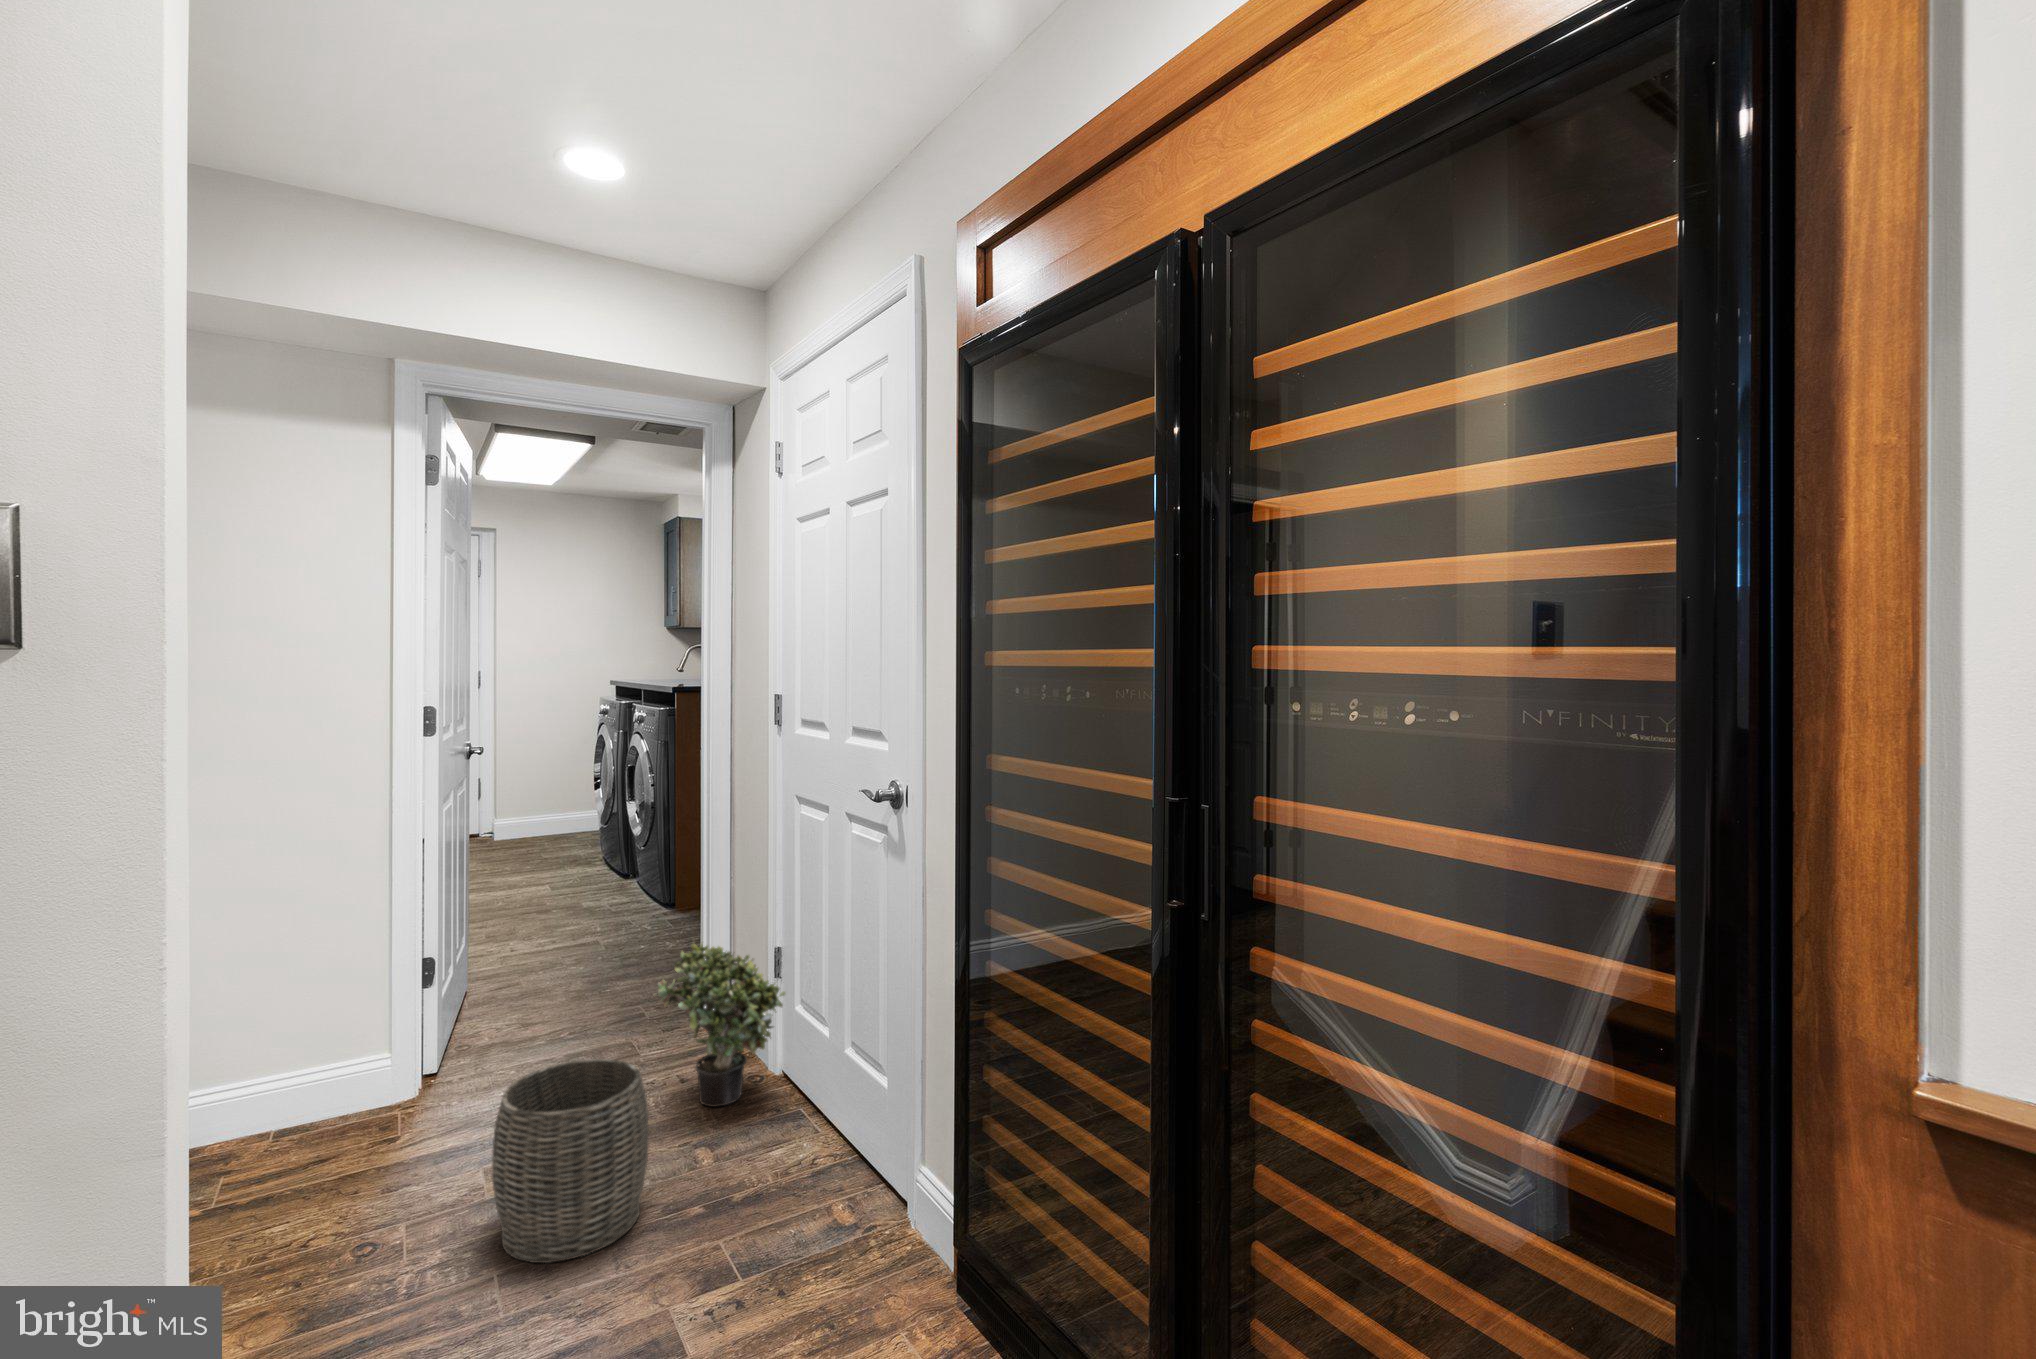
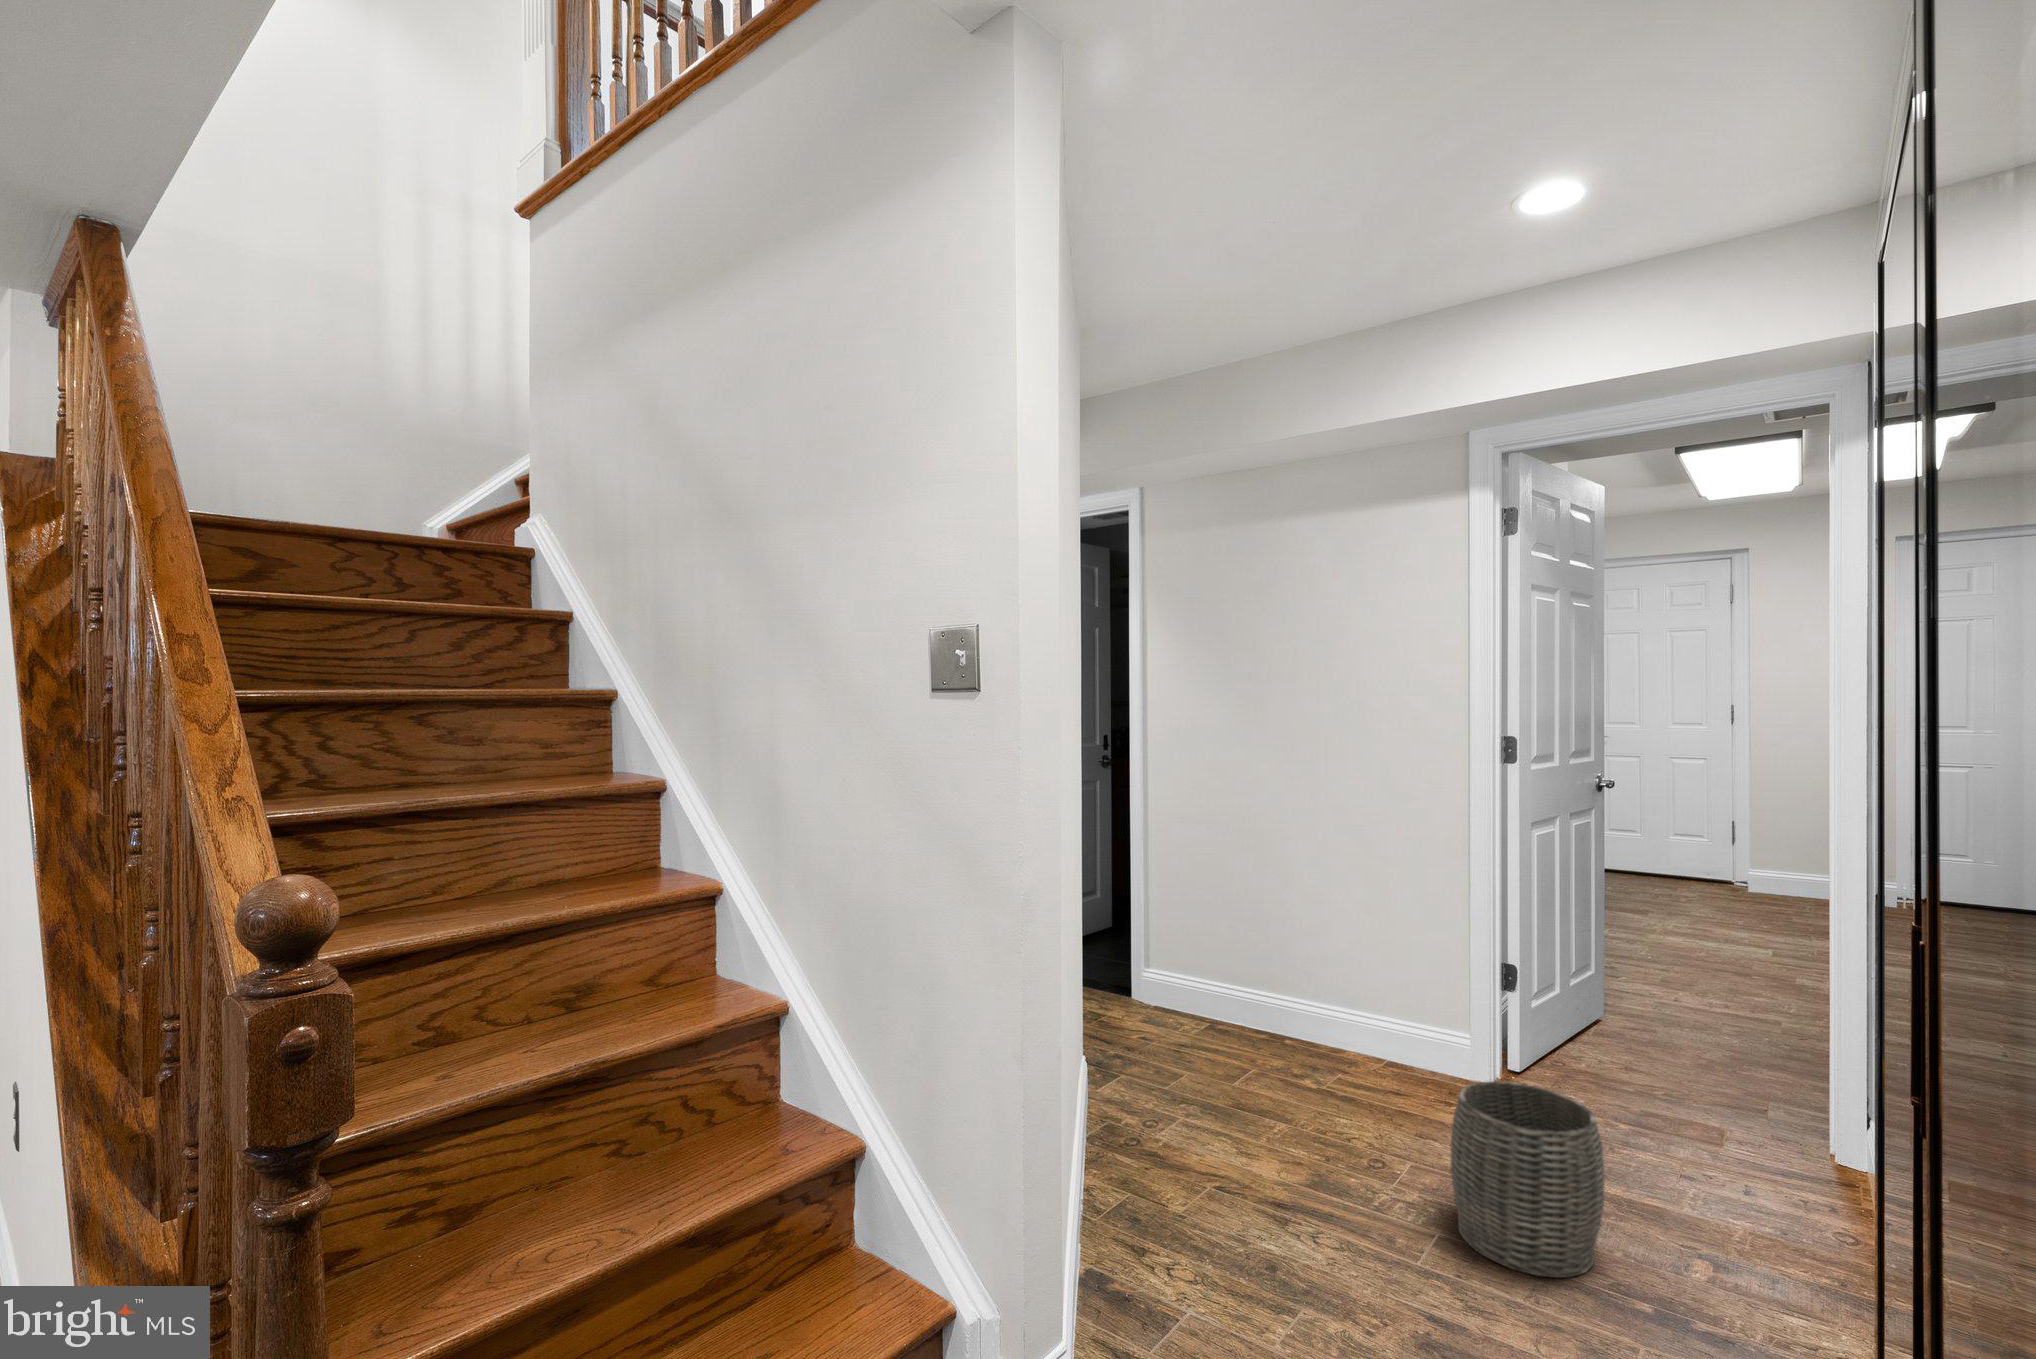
potted plant: present [654,944,786,1107] -> none [1674,1032,1865,1244]

